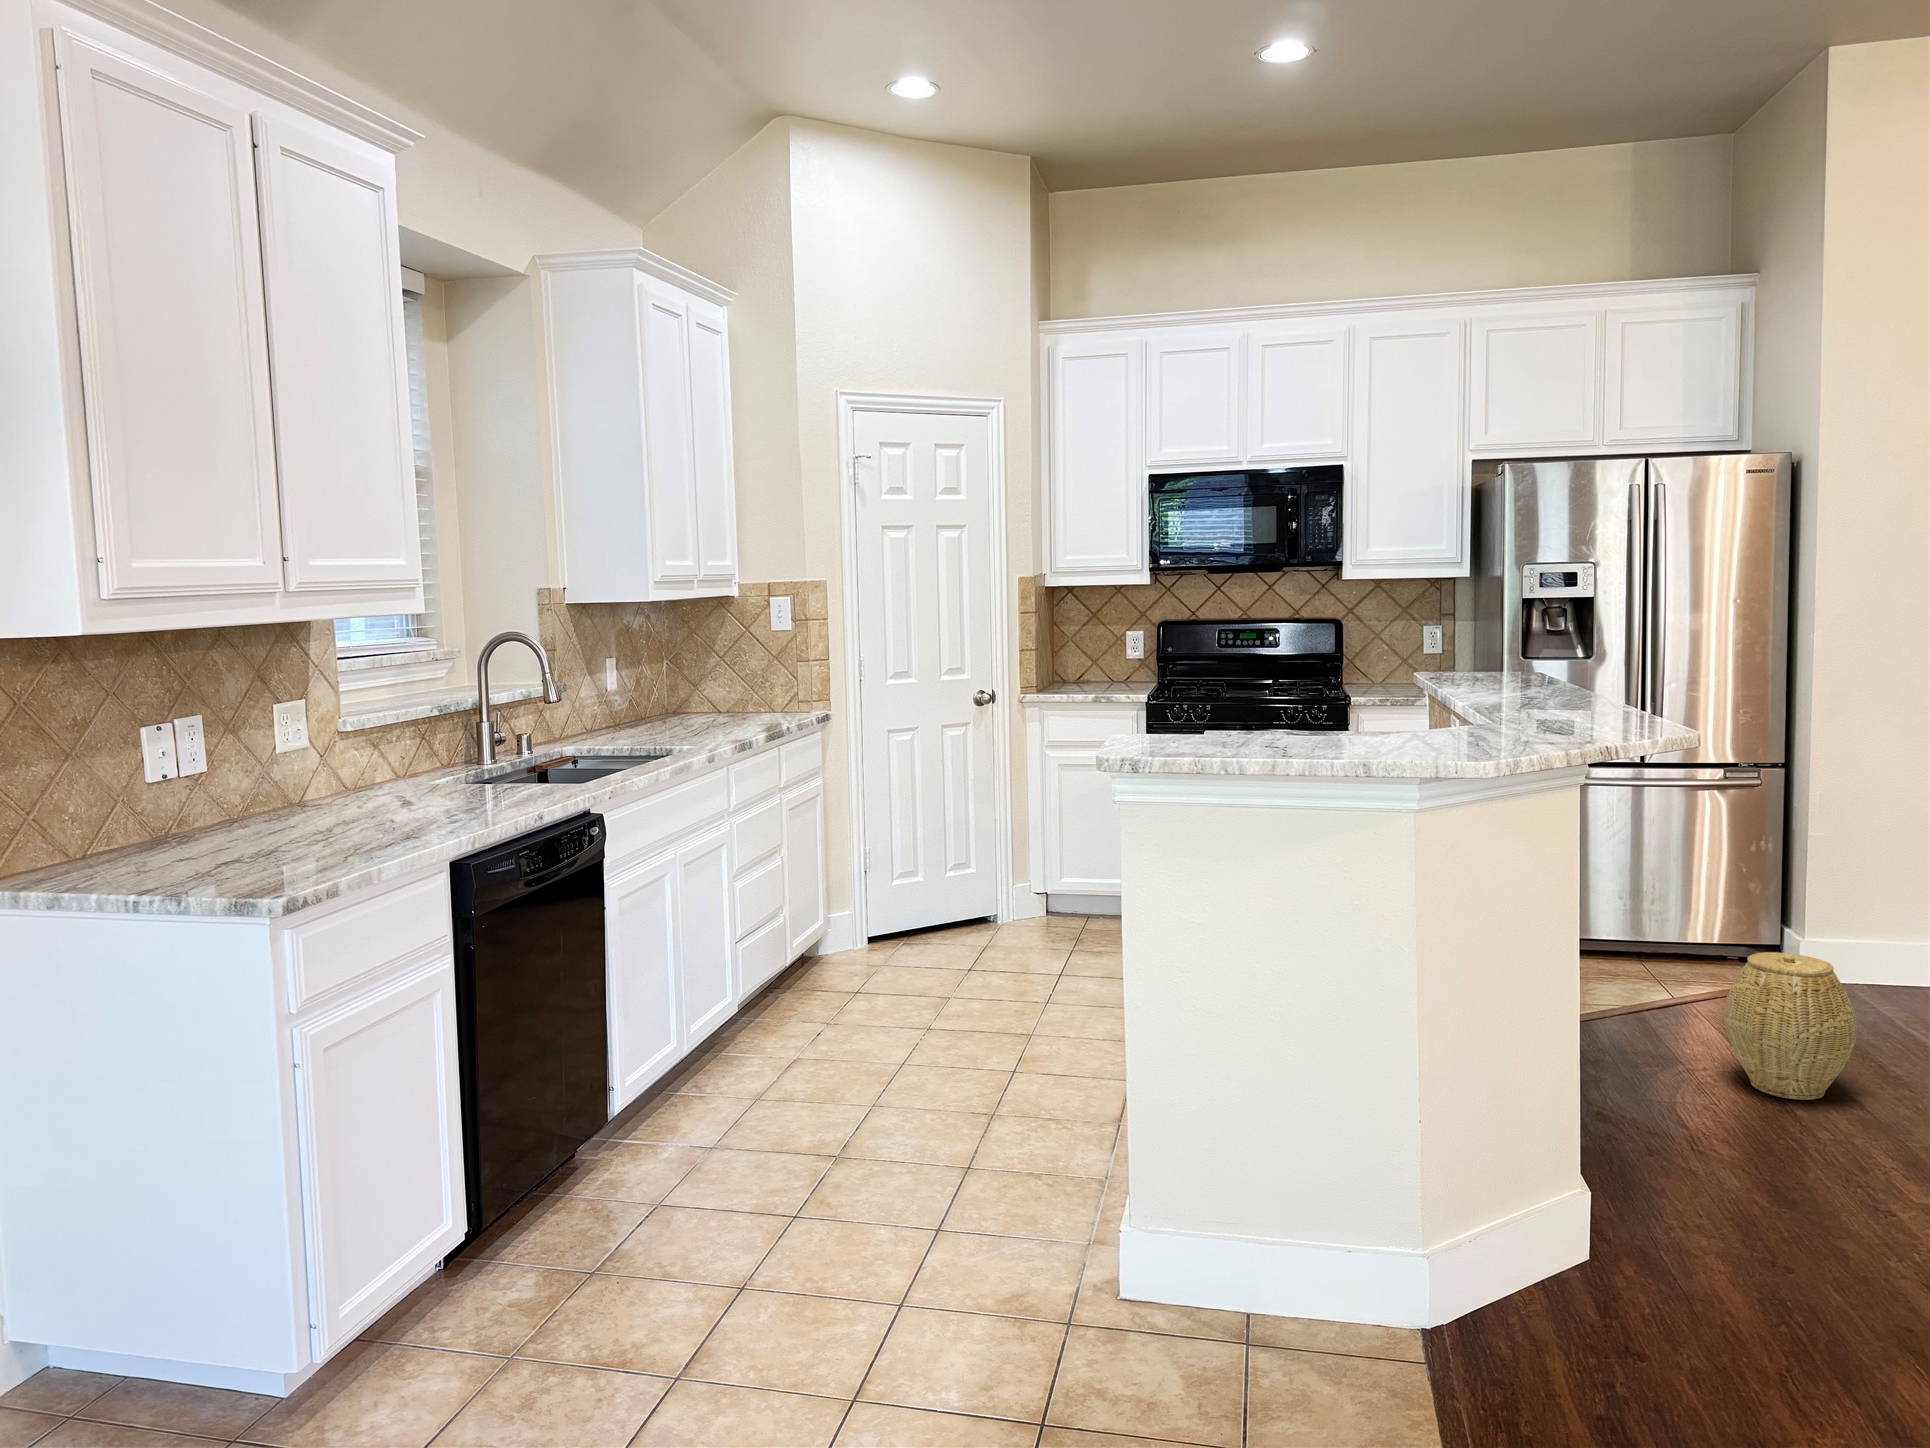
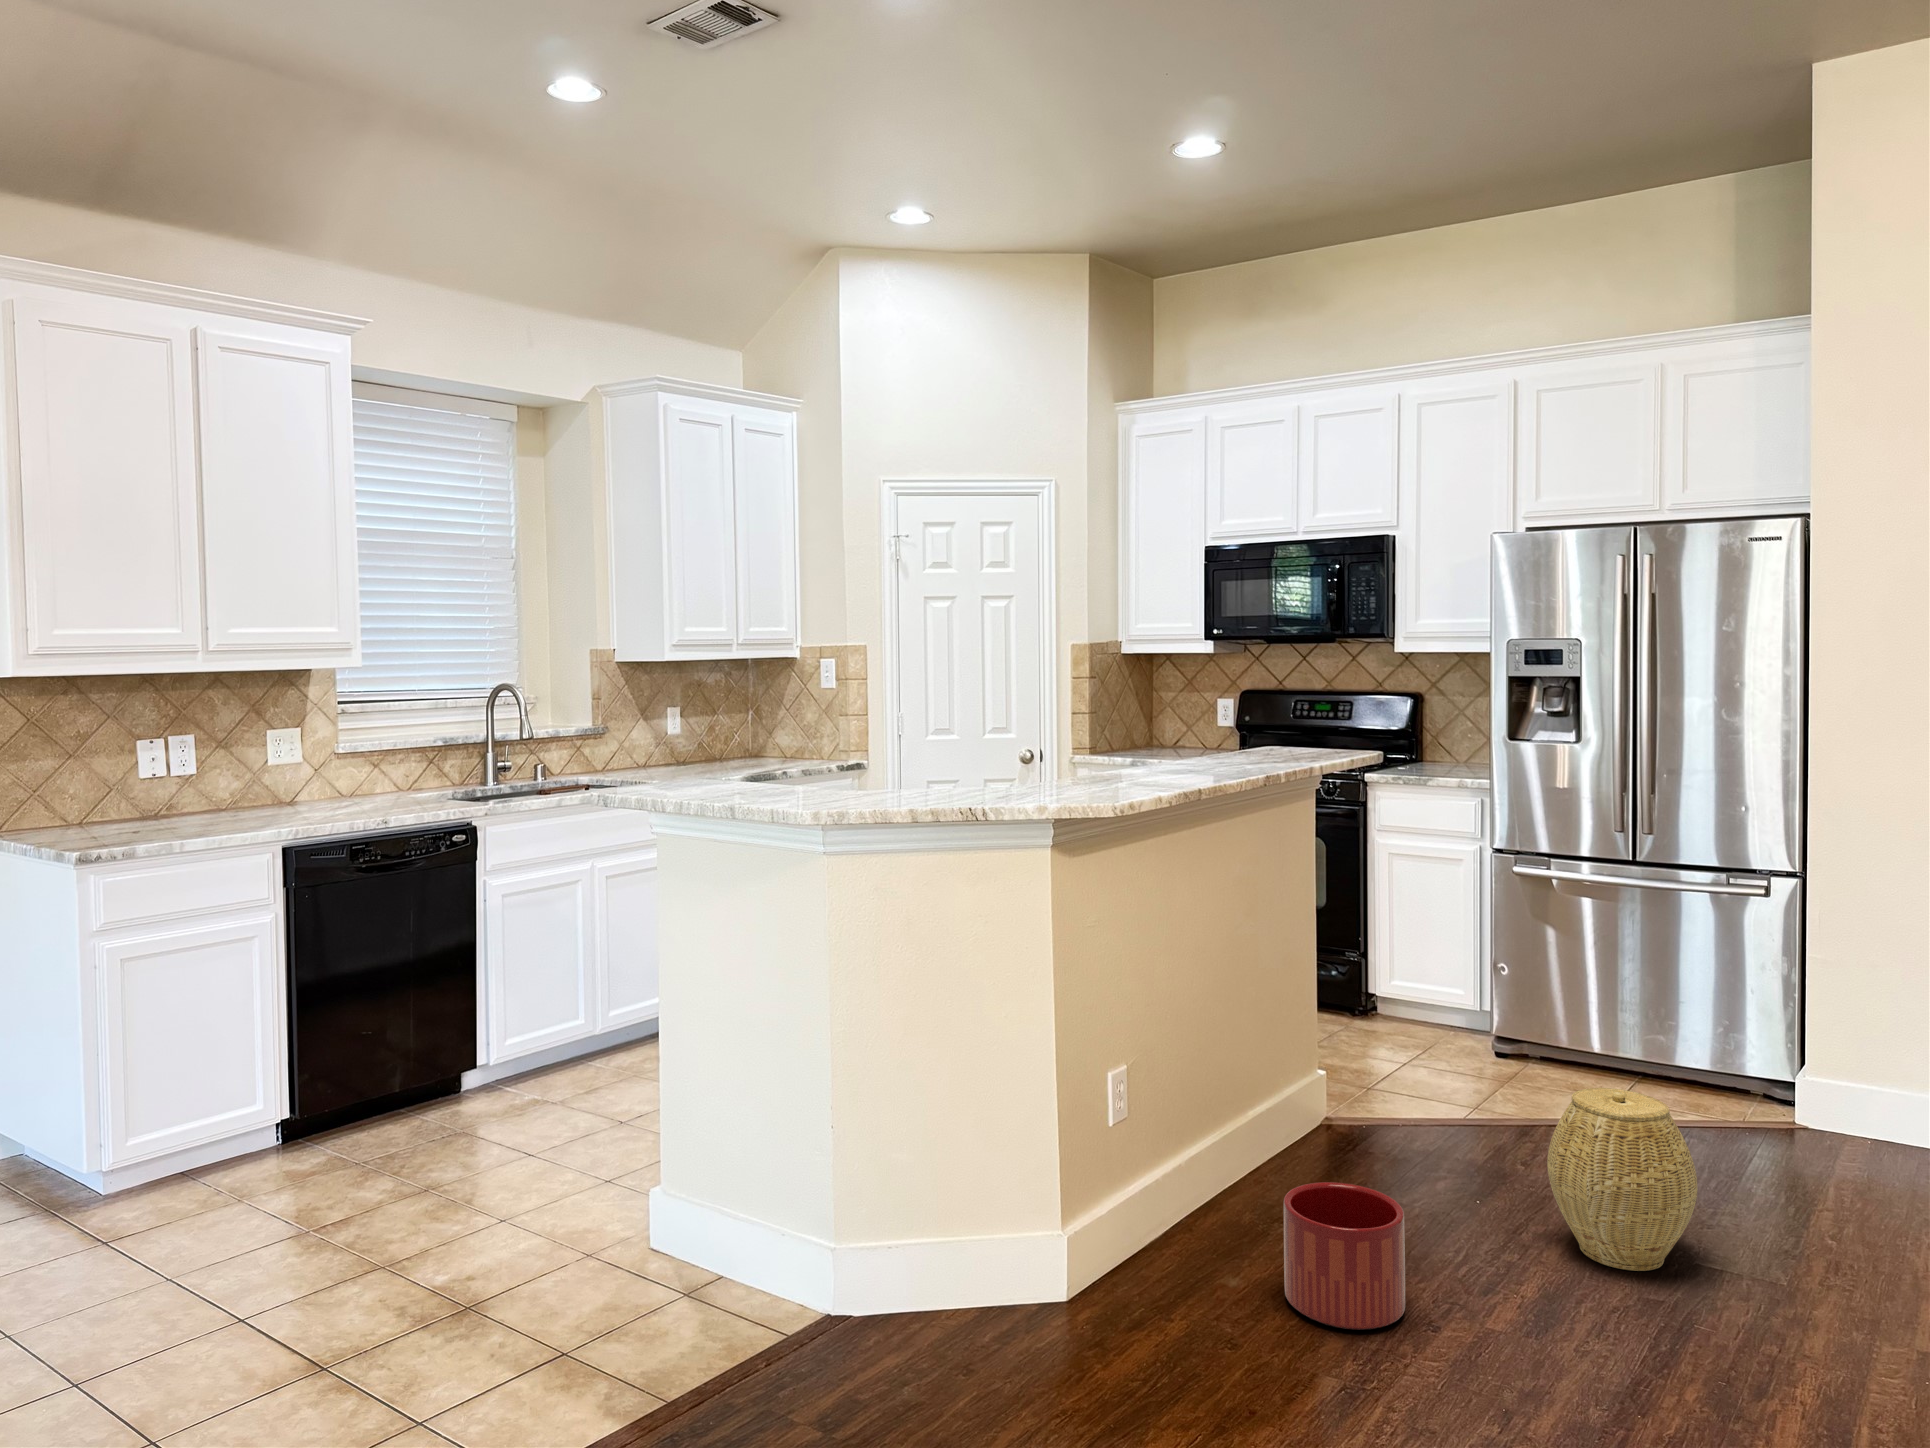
planter: none [1629,1066,1749,1192] -> present [1284,1182,1405,1330]

